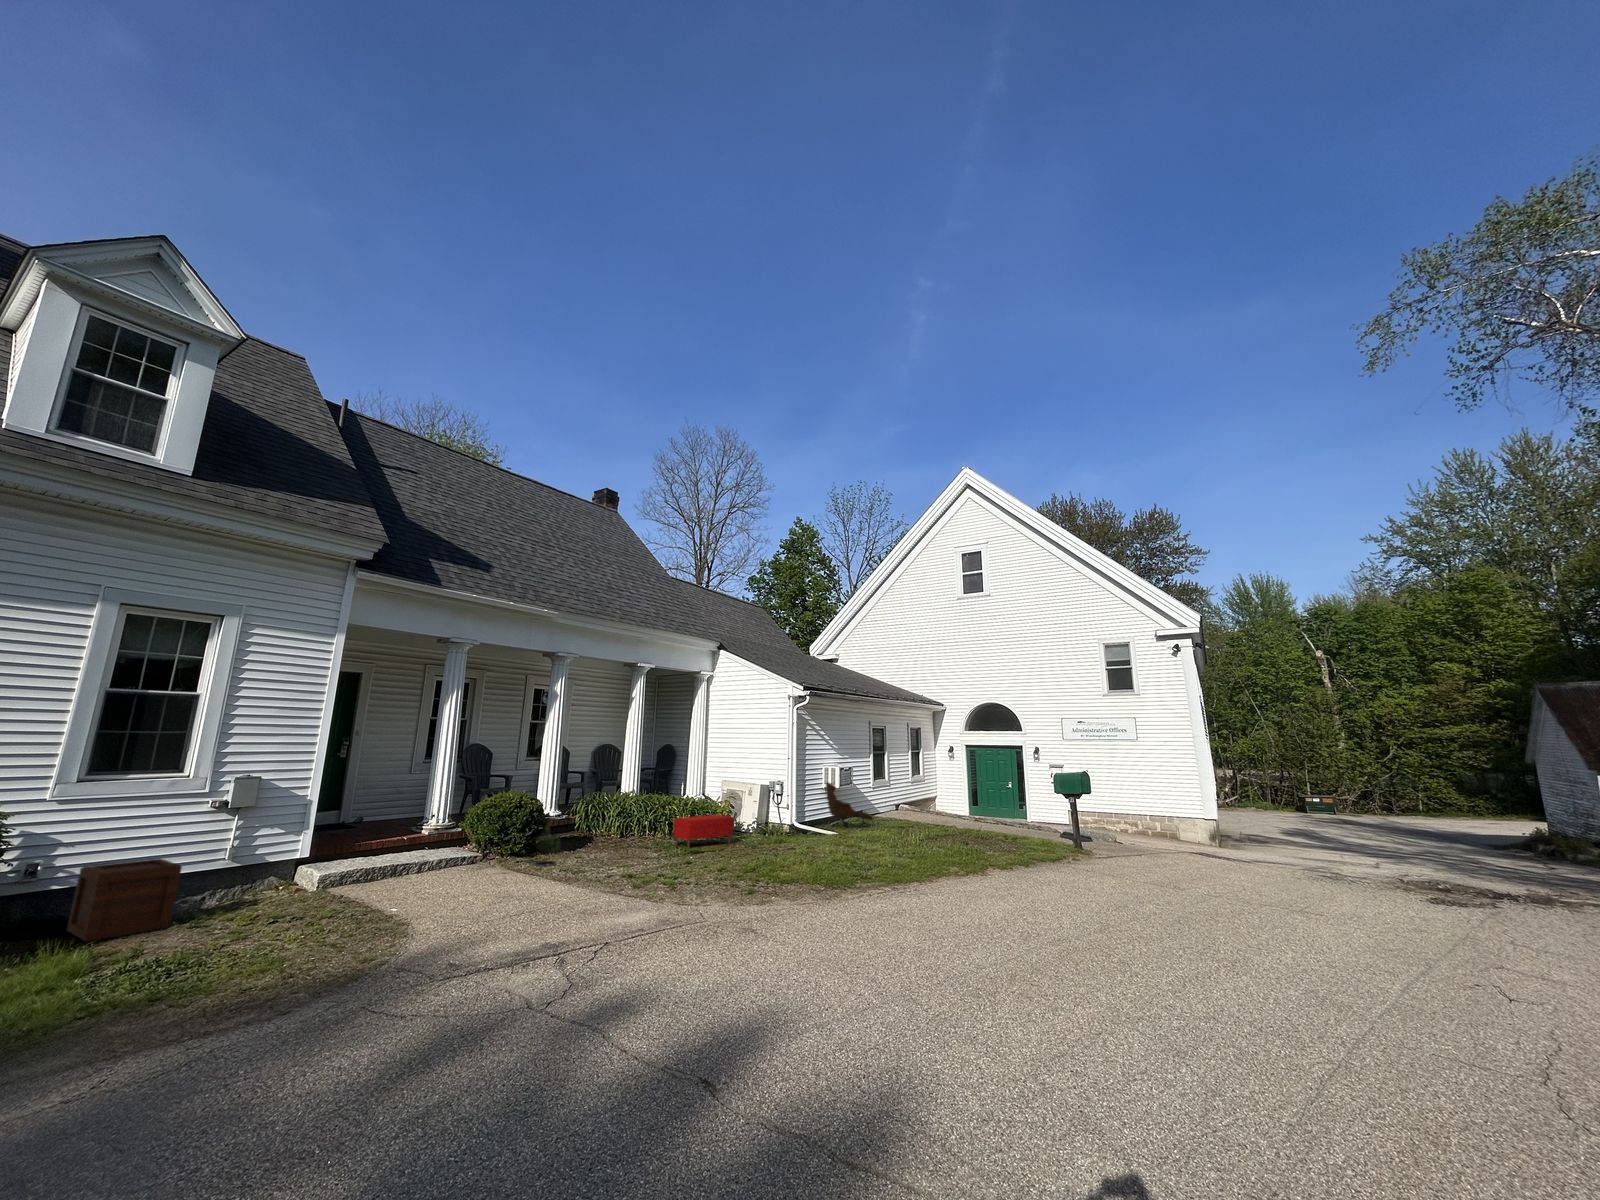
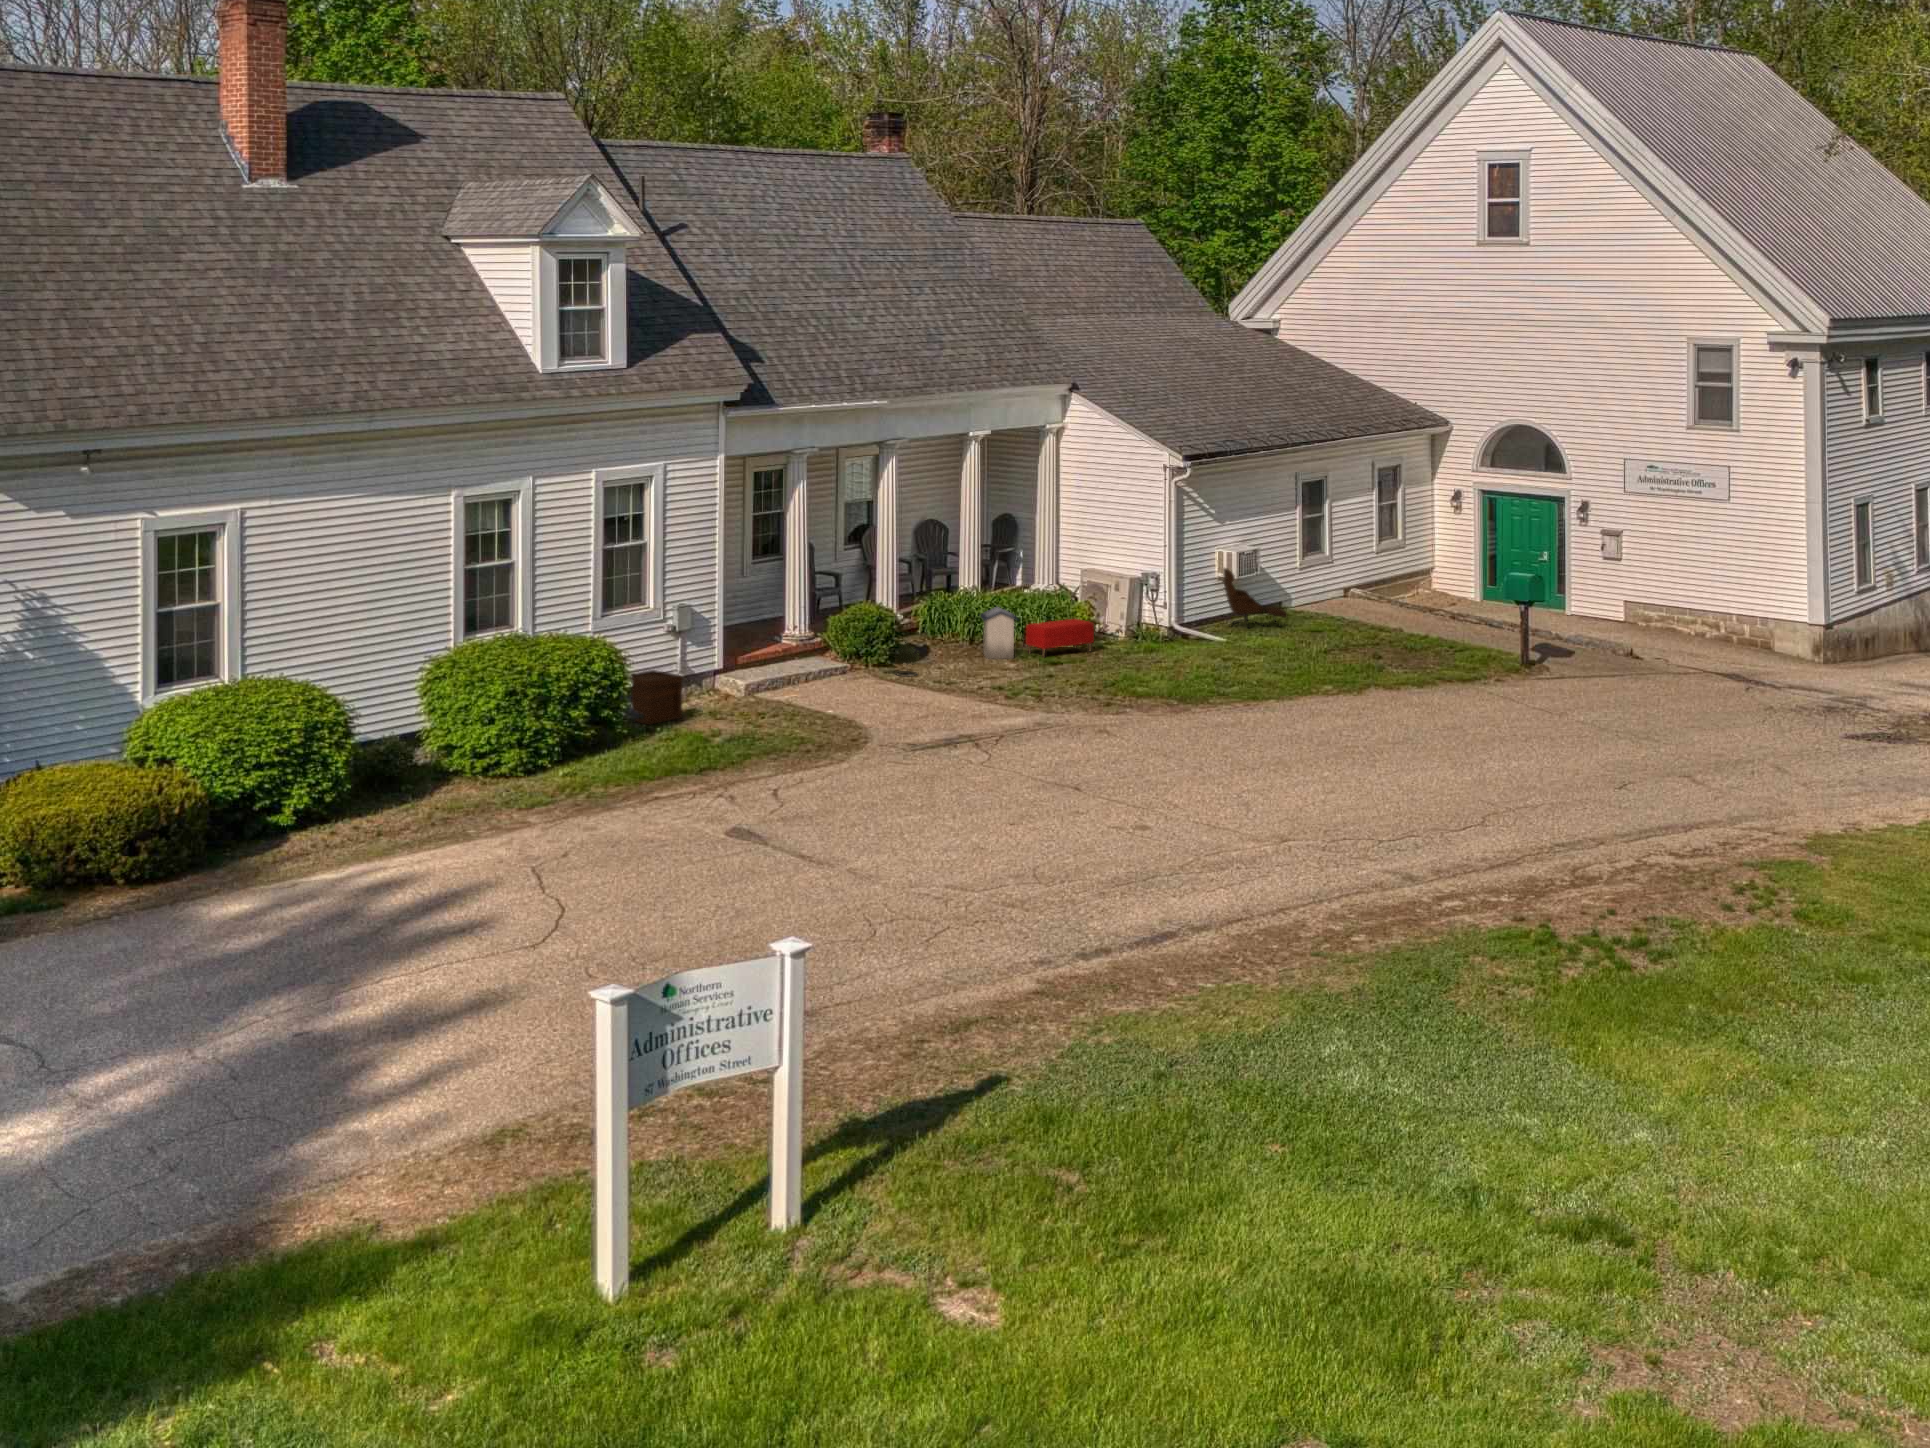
trash can: none [633,801,667,850] -> present [980,607,1018,659]

